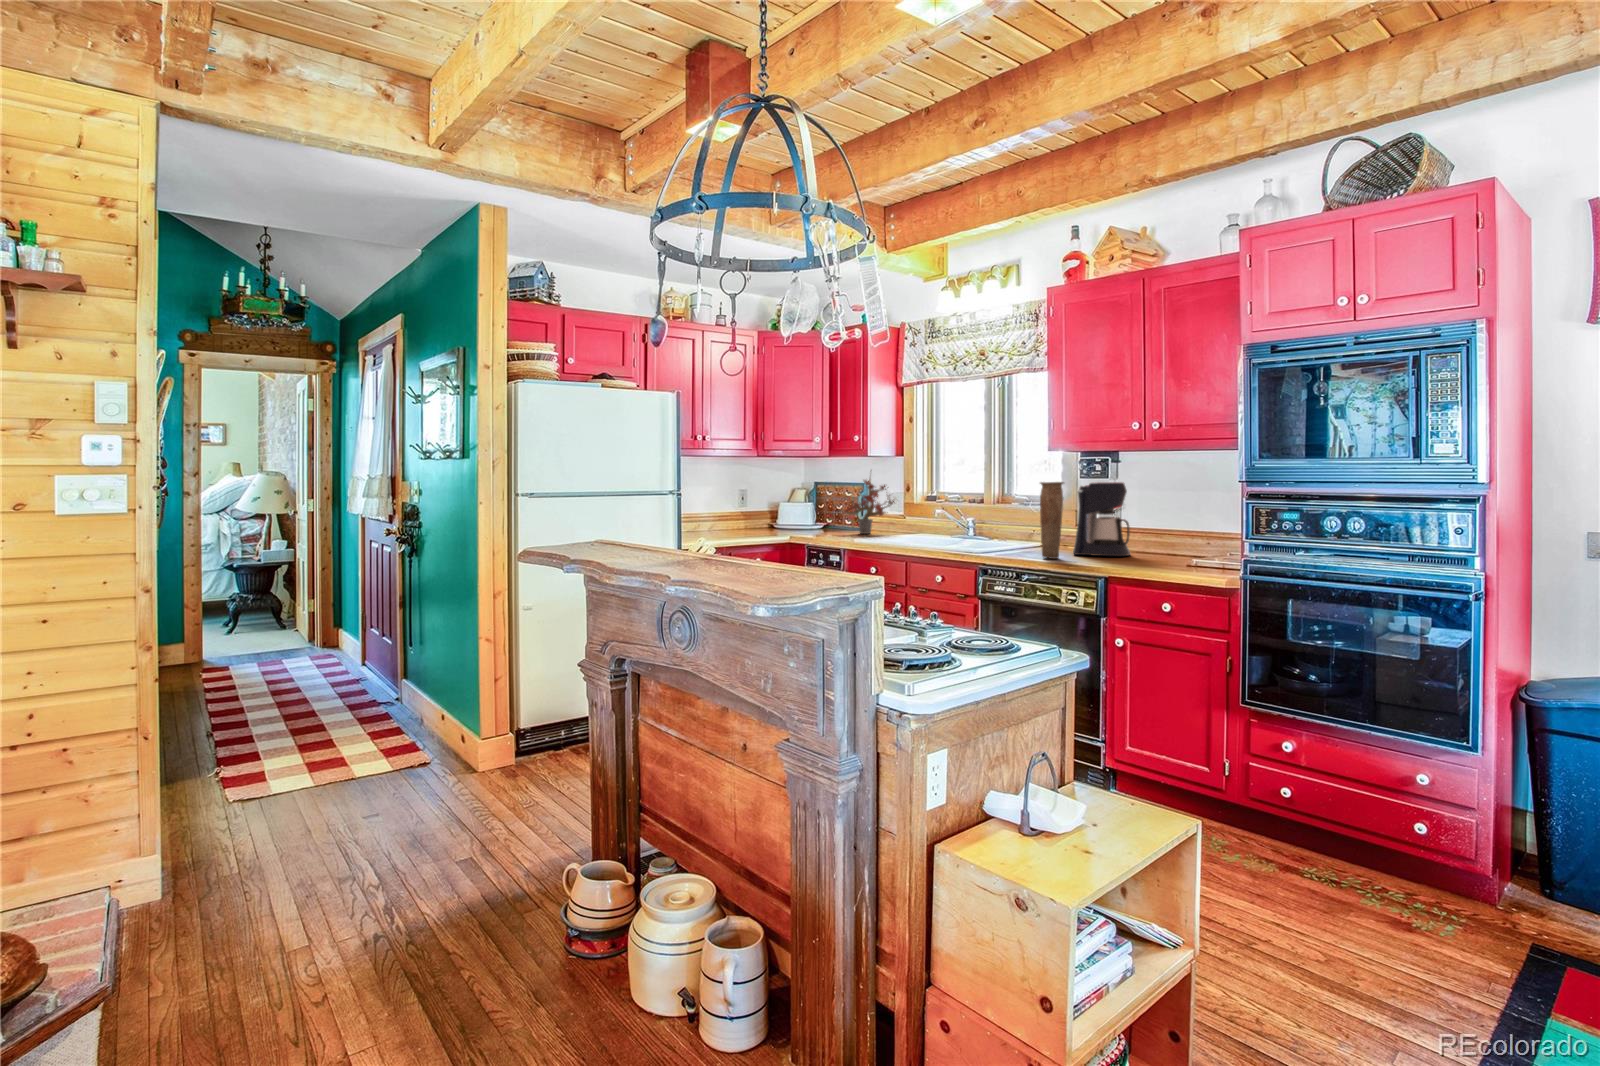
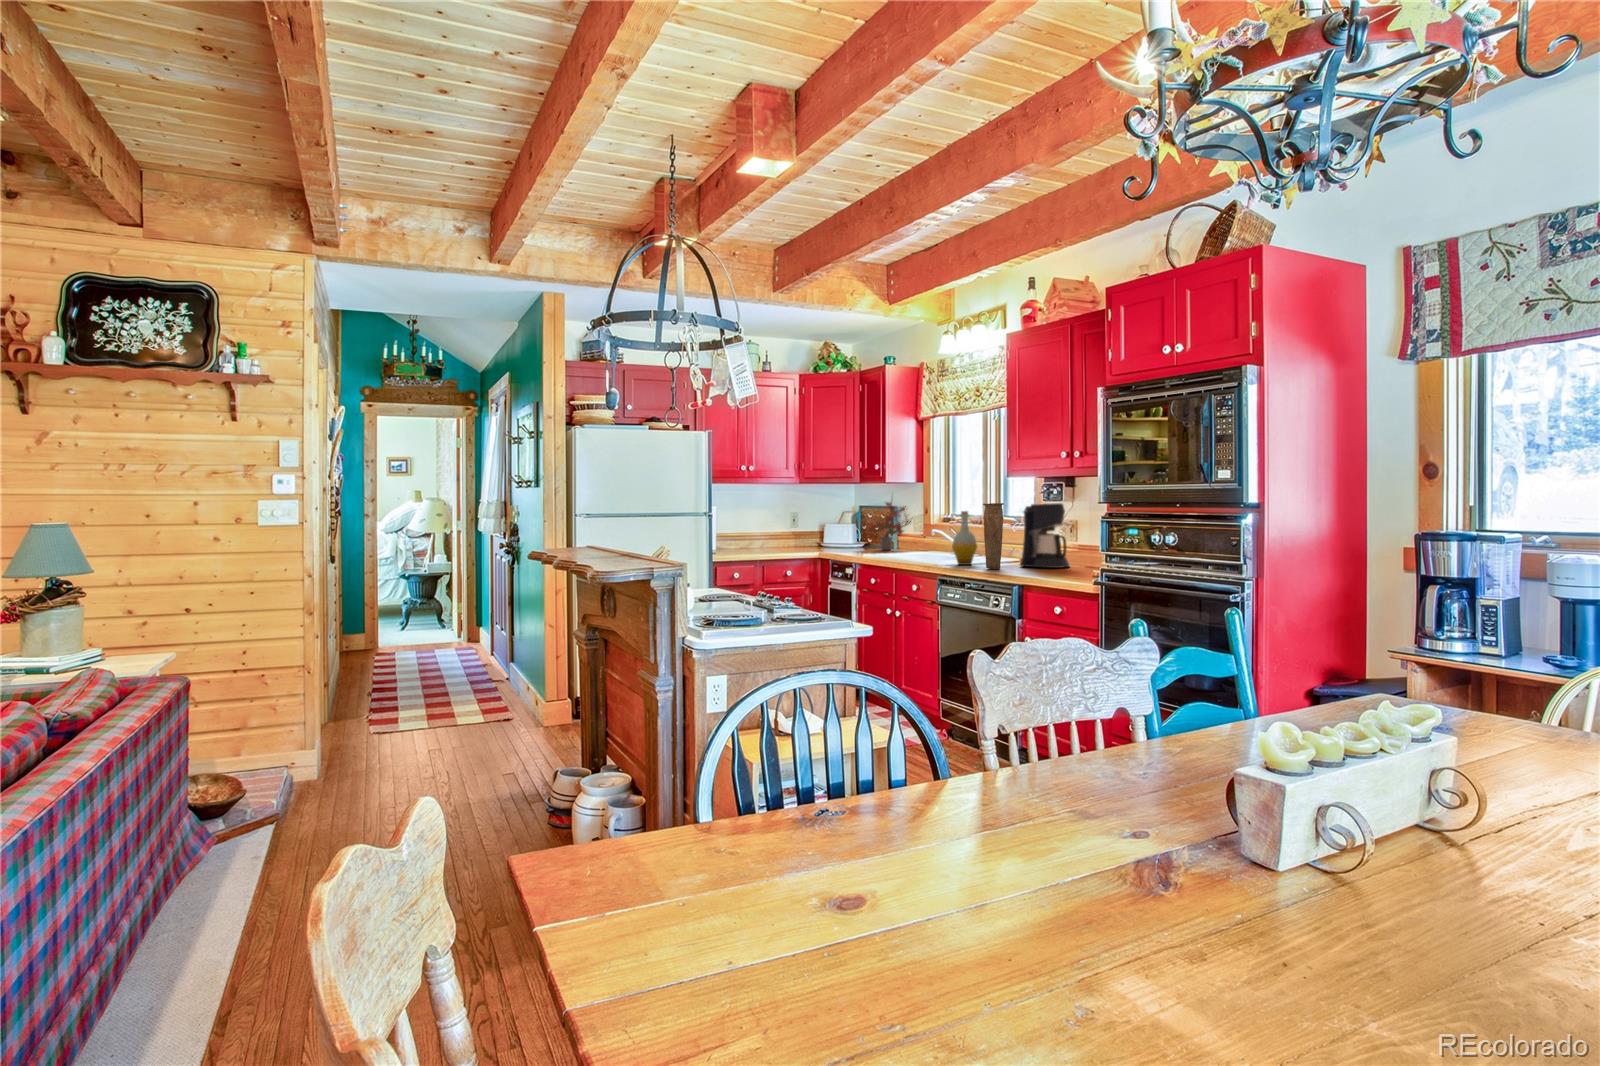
bottle: none [987,491,1018,553] -> present [952,511,977,565]

